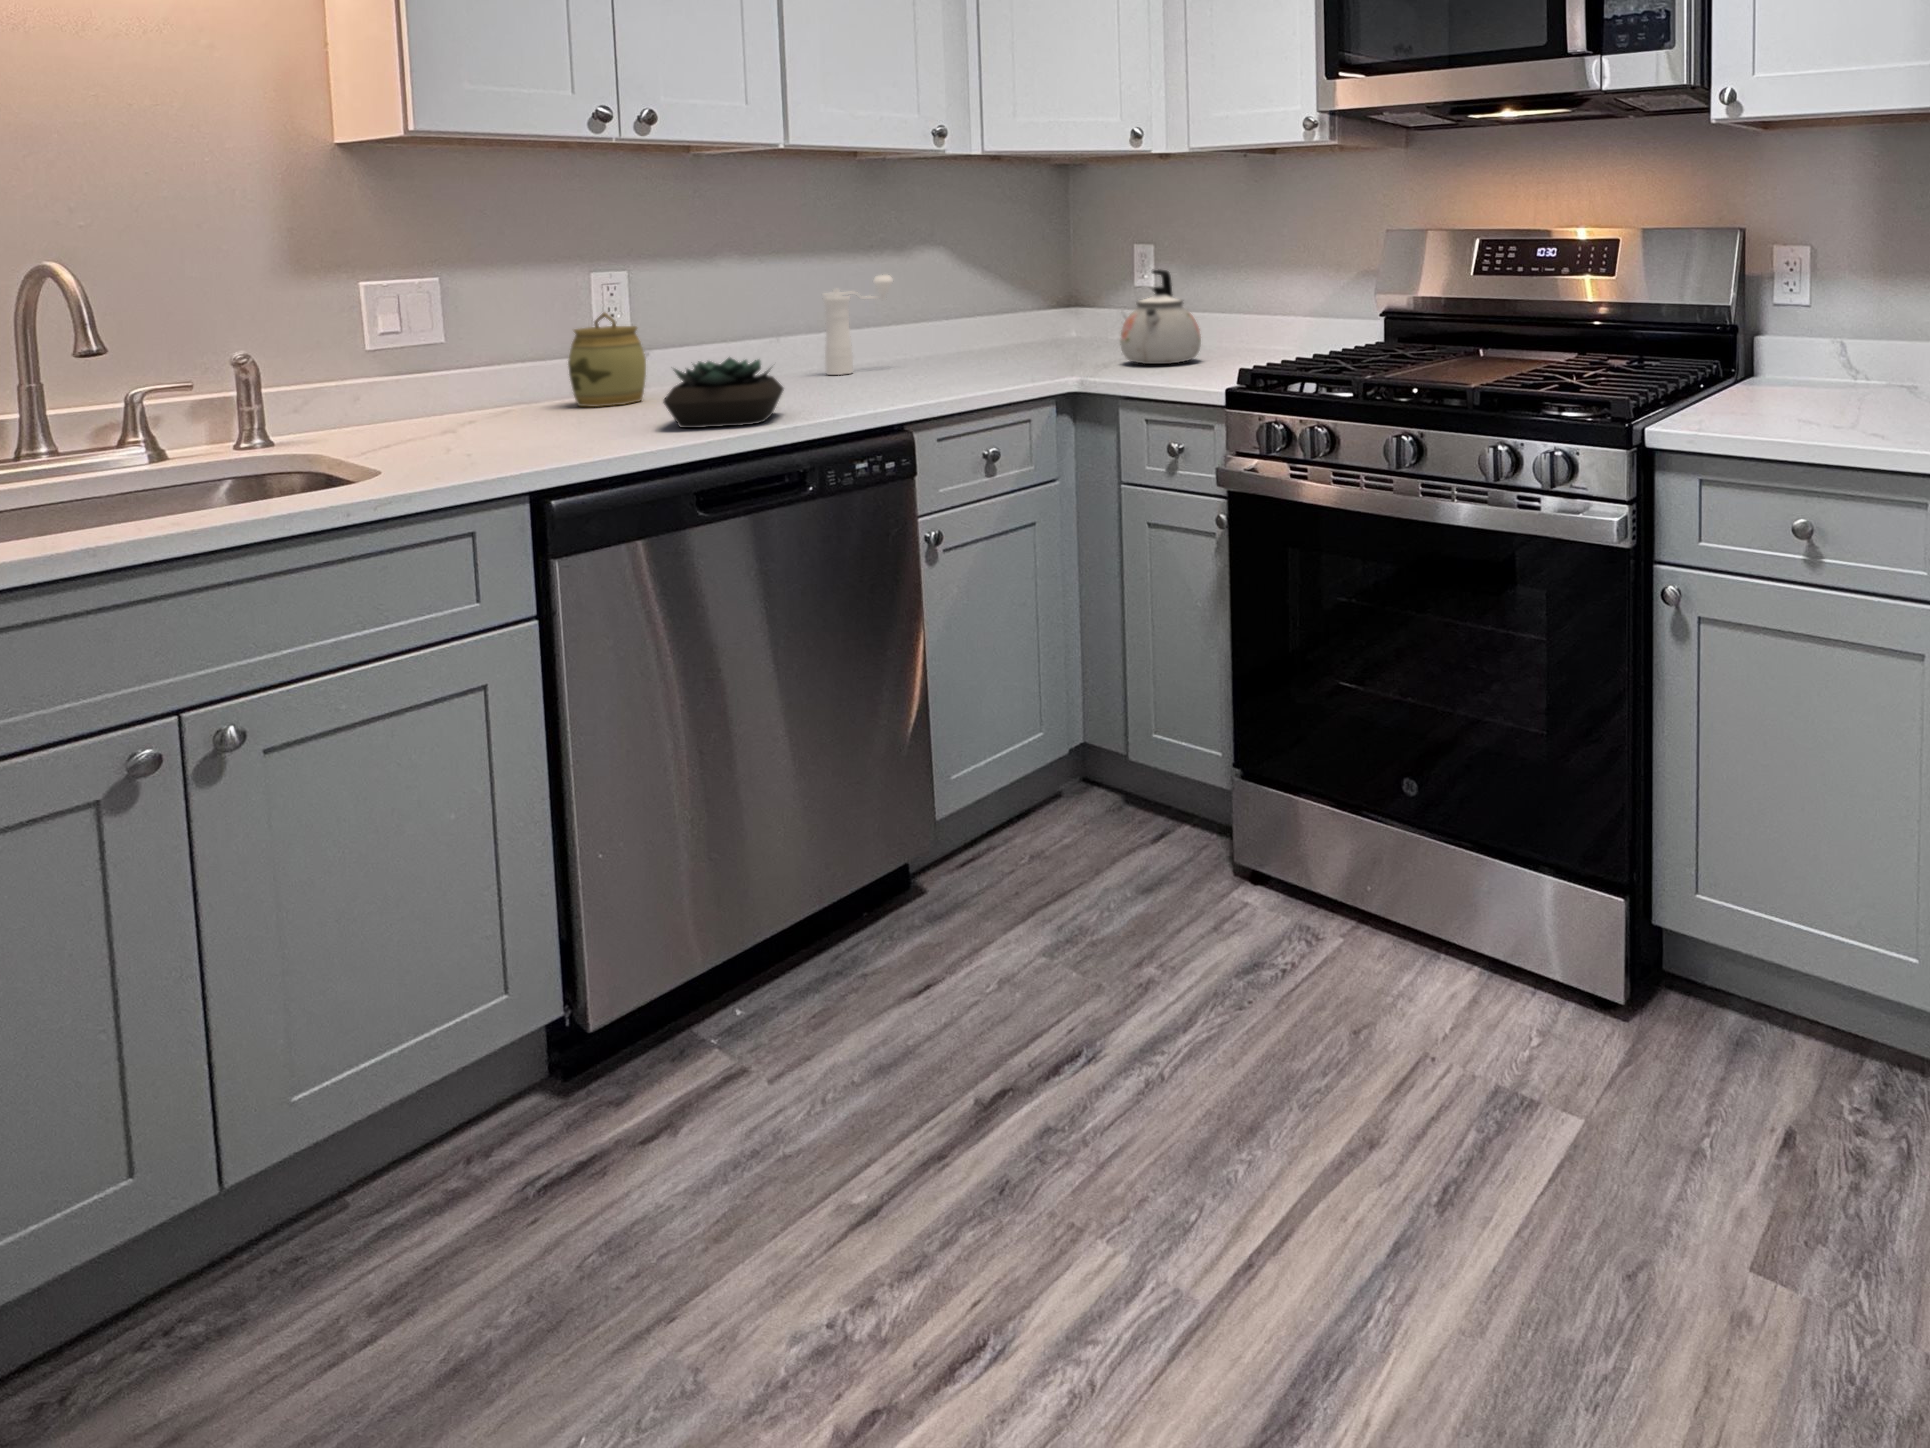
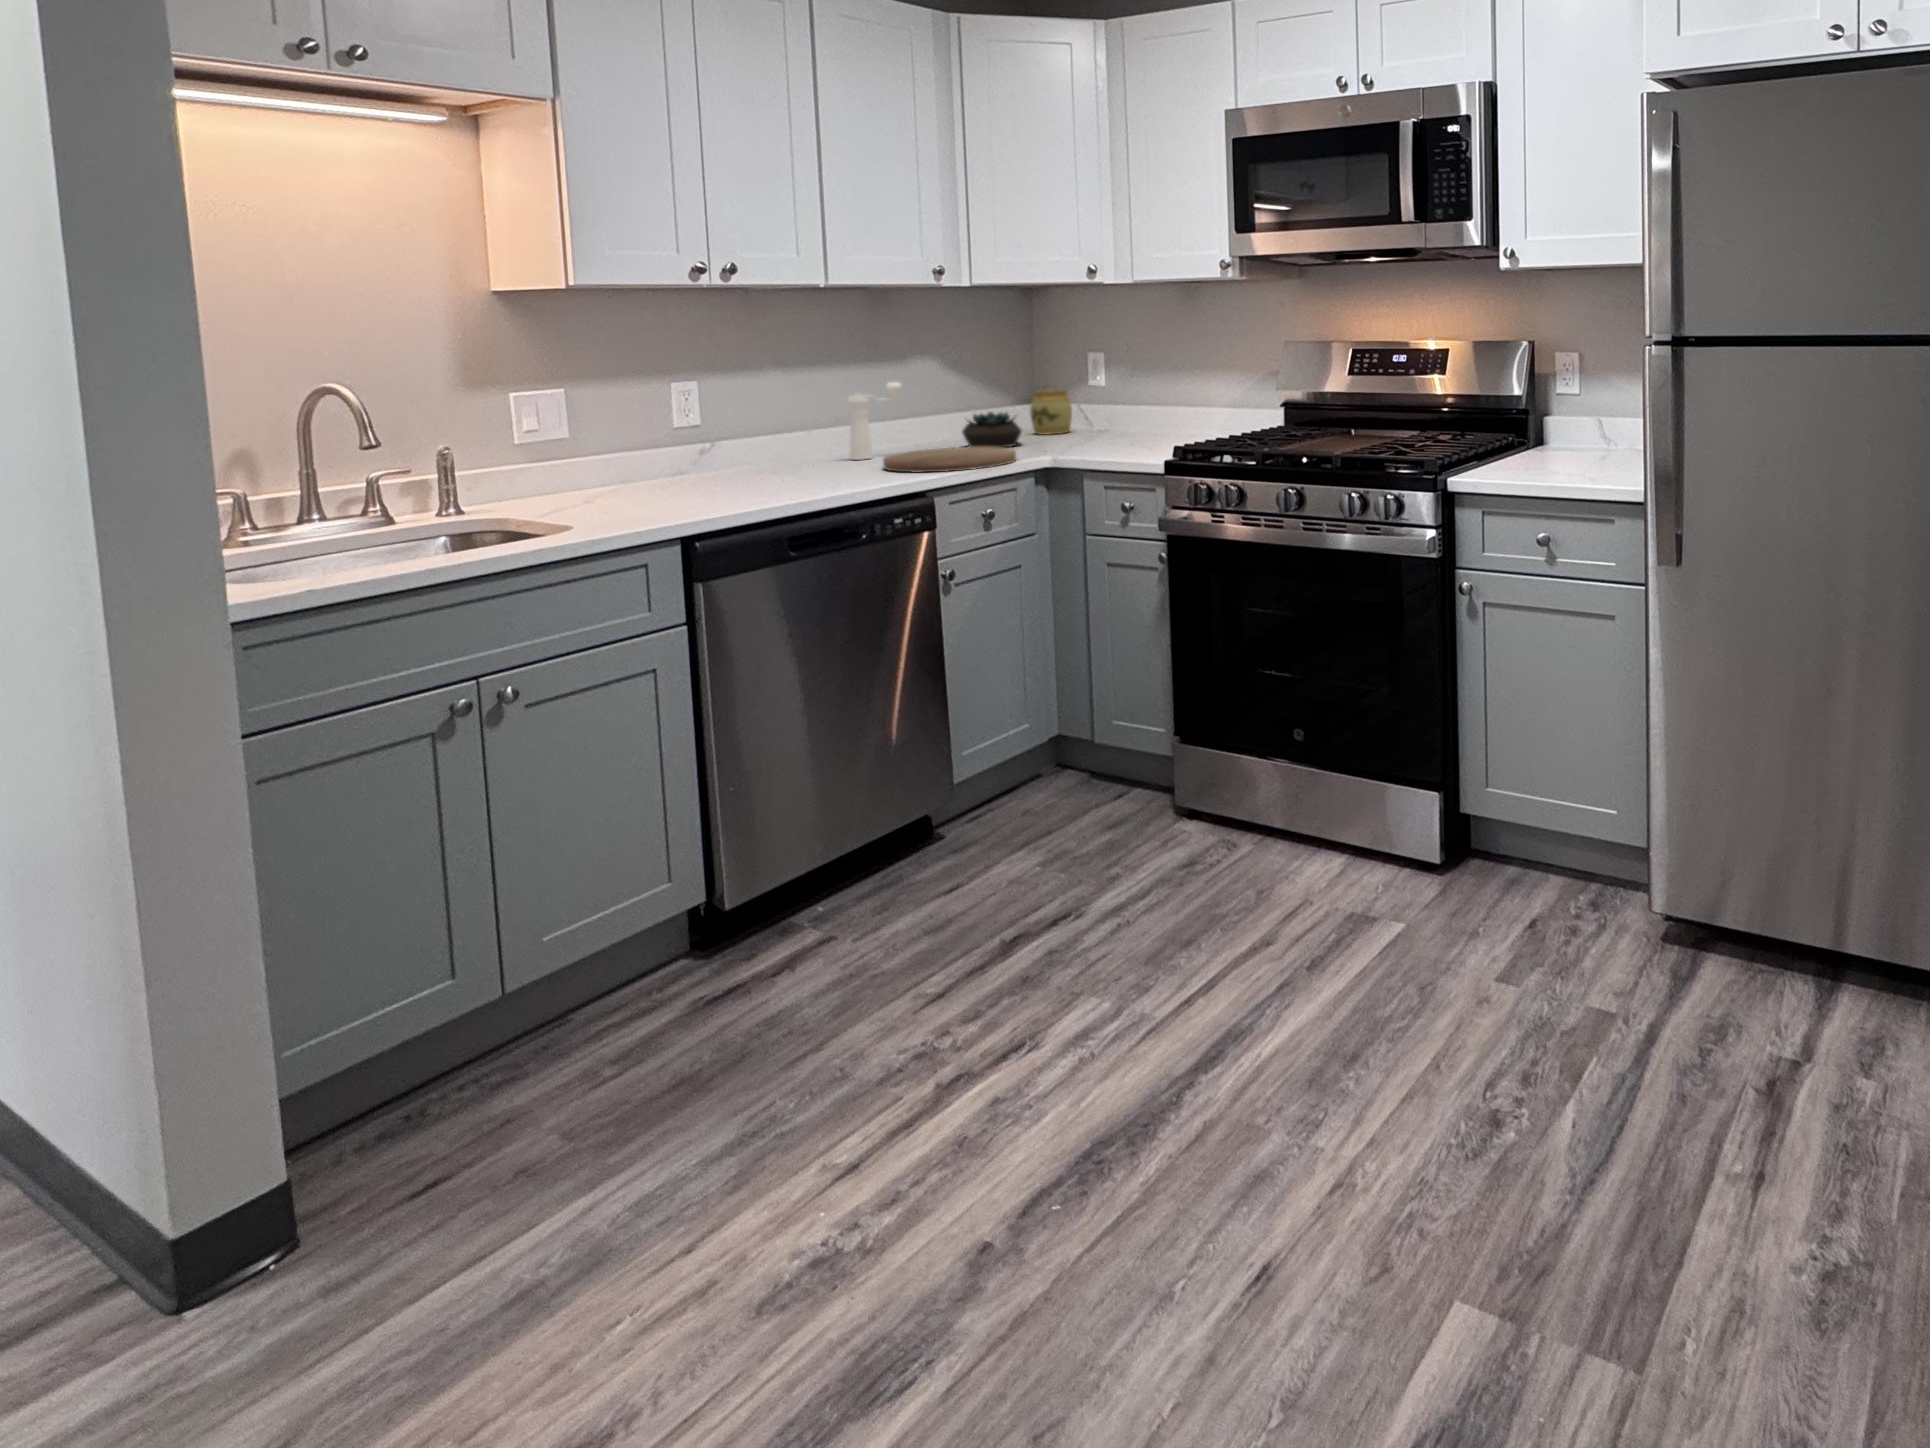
kettle: present [1120,270,1201,364] -> none [1083,375,1145,447]
jar: present [568,313,646,407] -> present [1030,383,1072,435]
succulent plant: present [663,358,784,428] -> present [962,412,1022,447]
cutting board: none [857,361,1031,396] -> present [883,447,1016,472]

